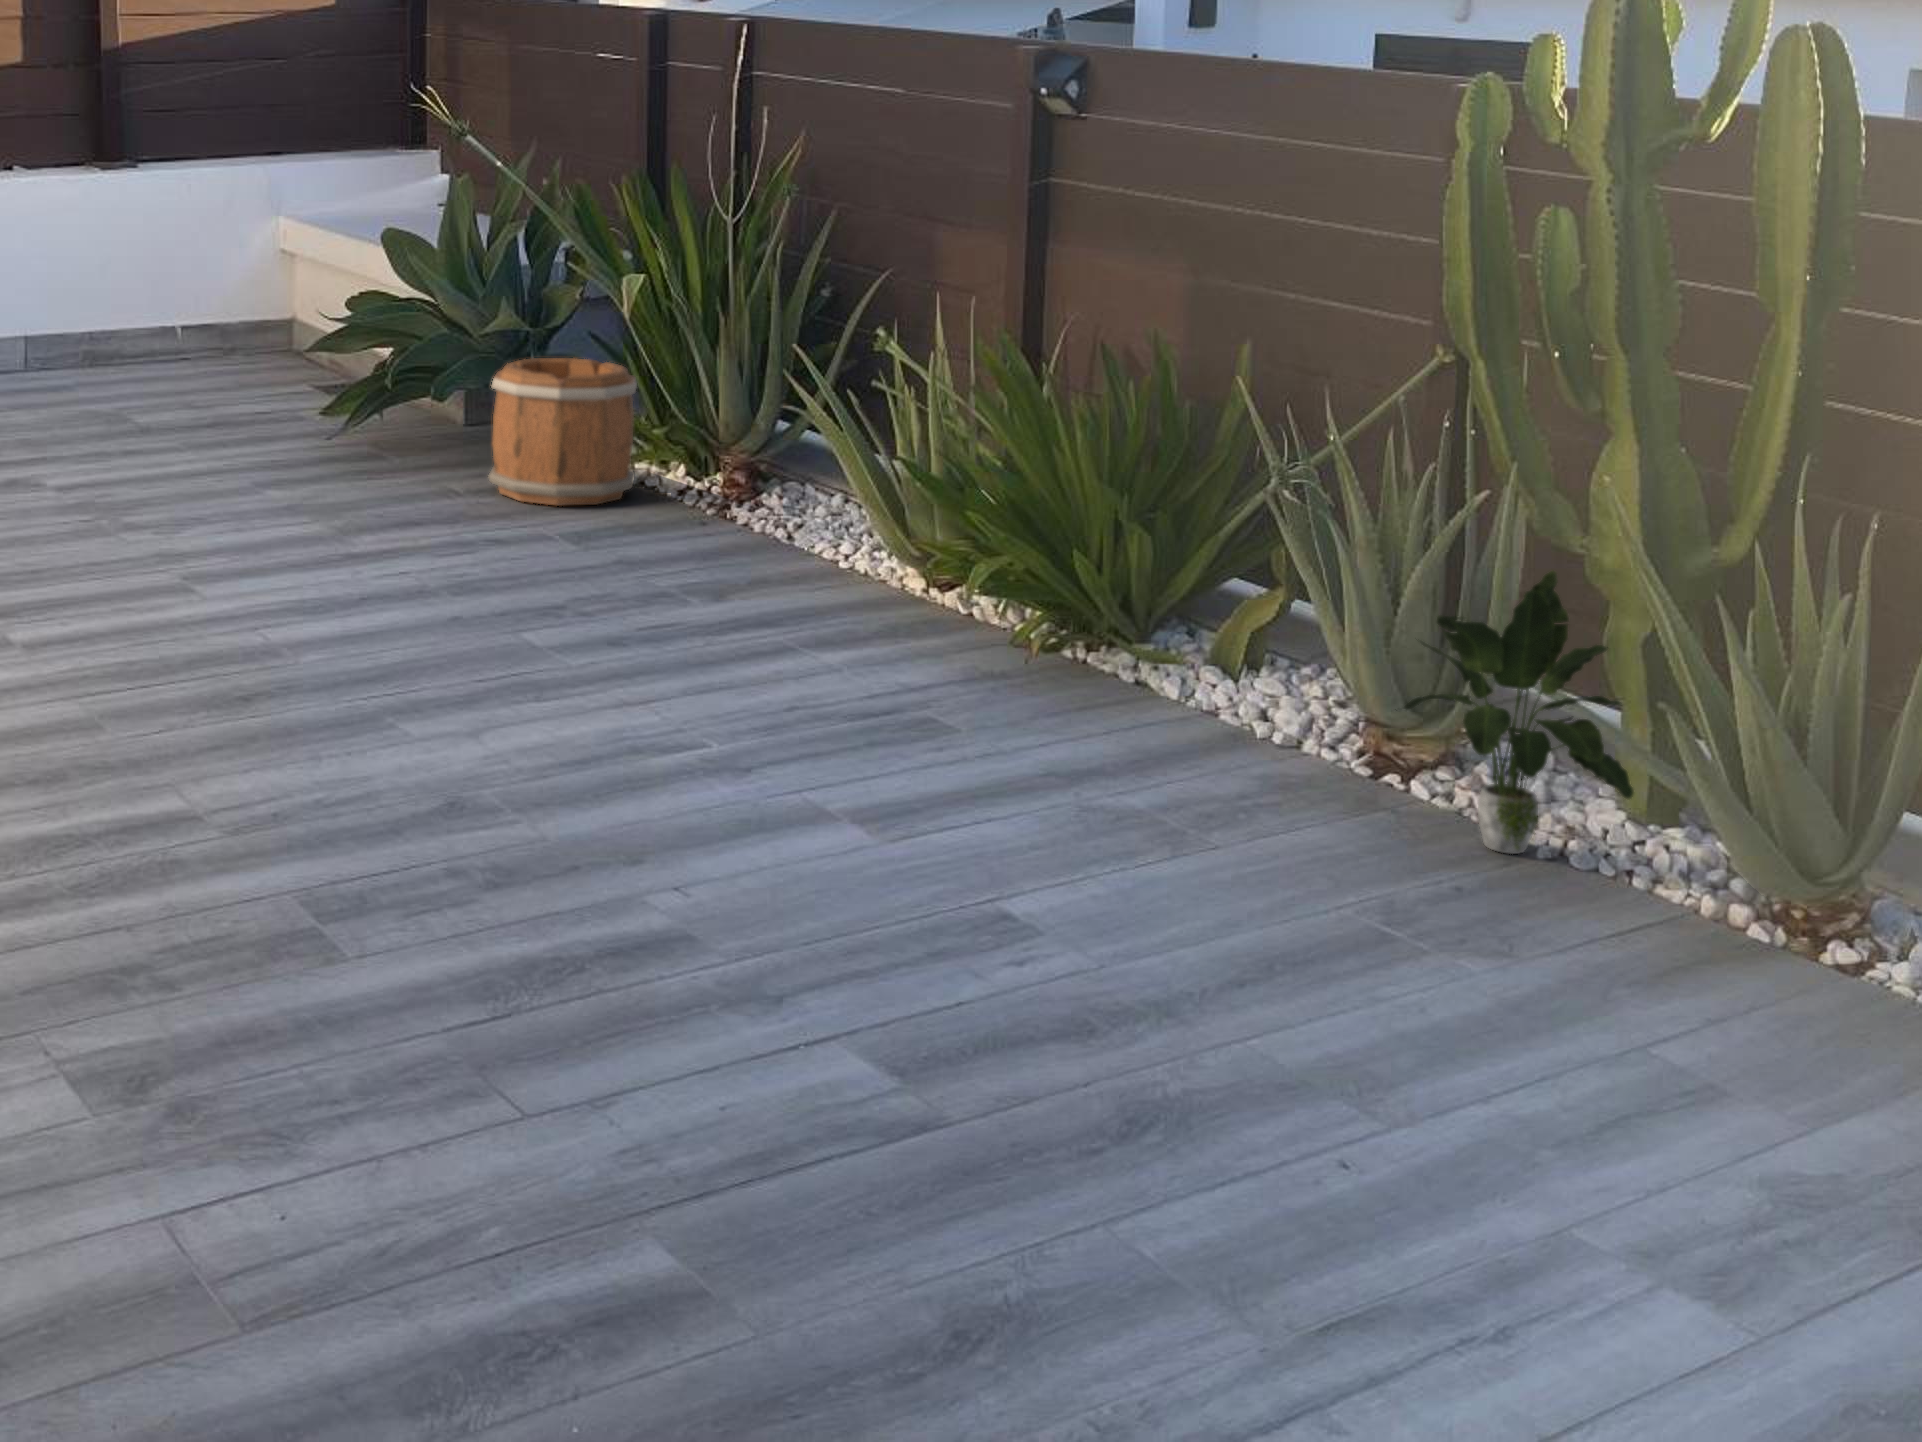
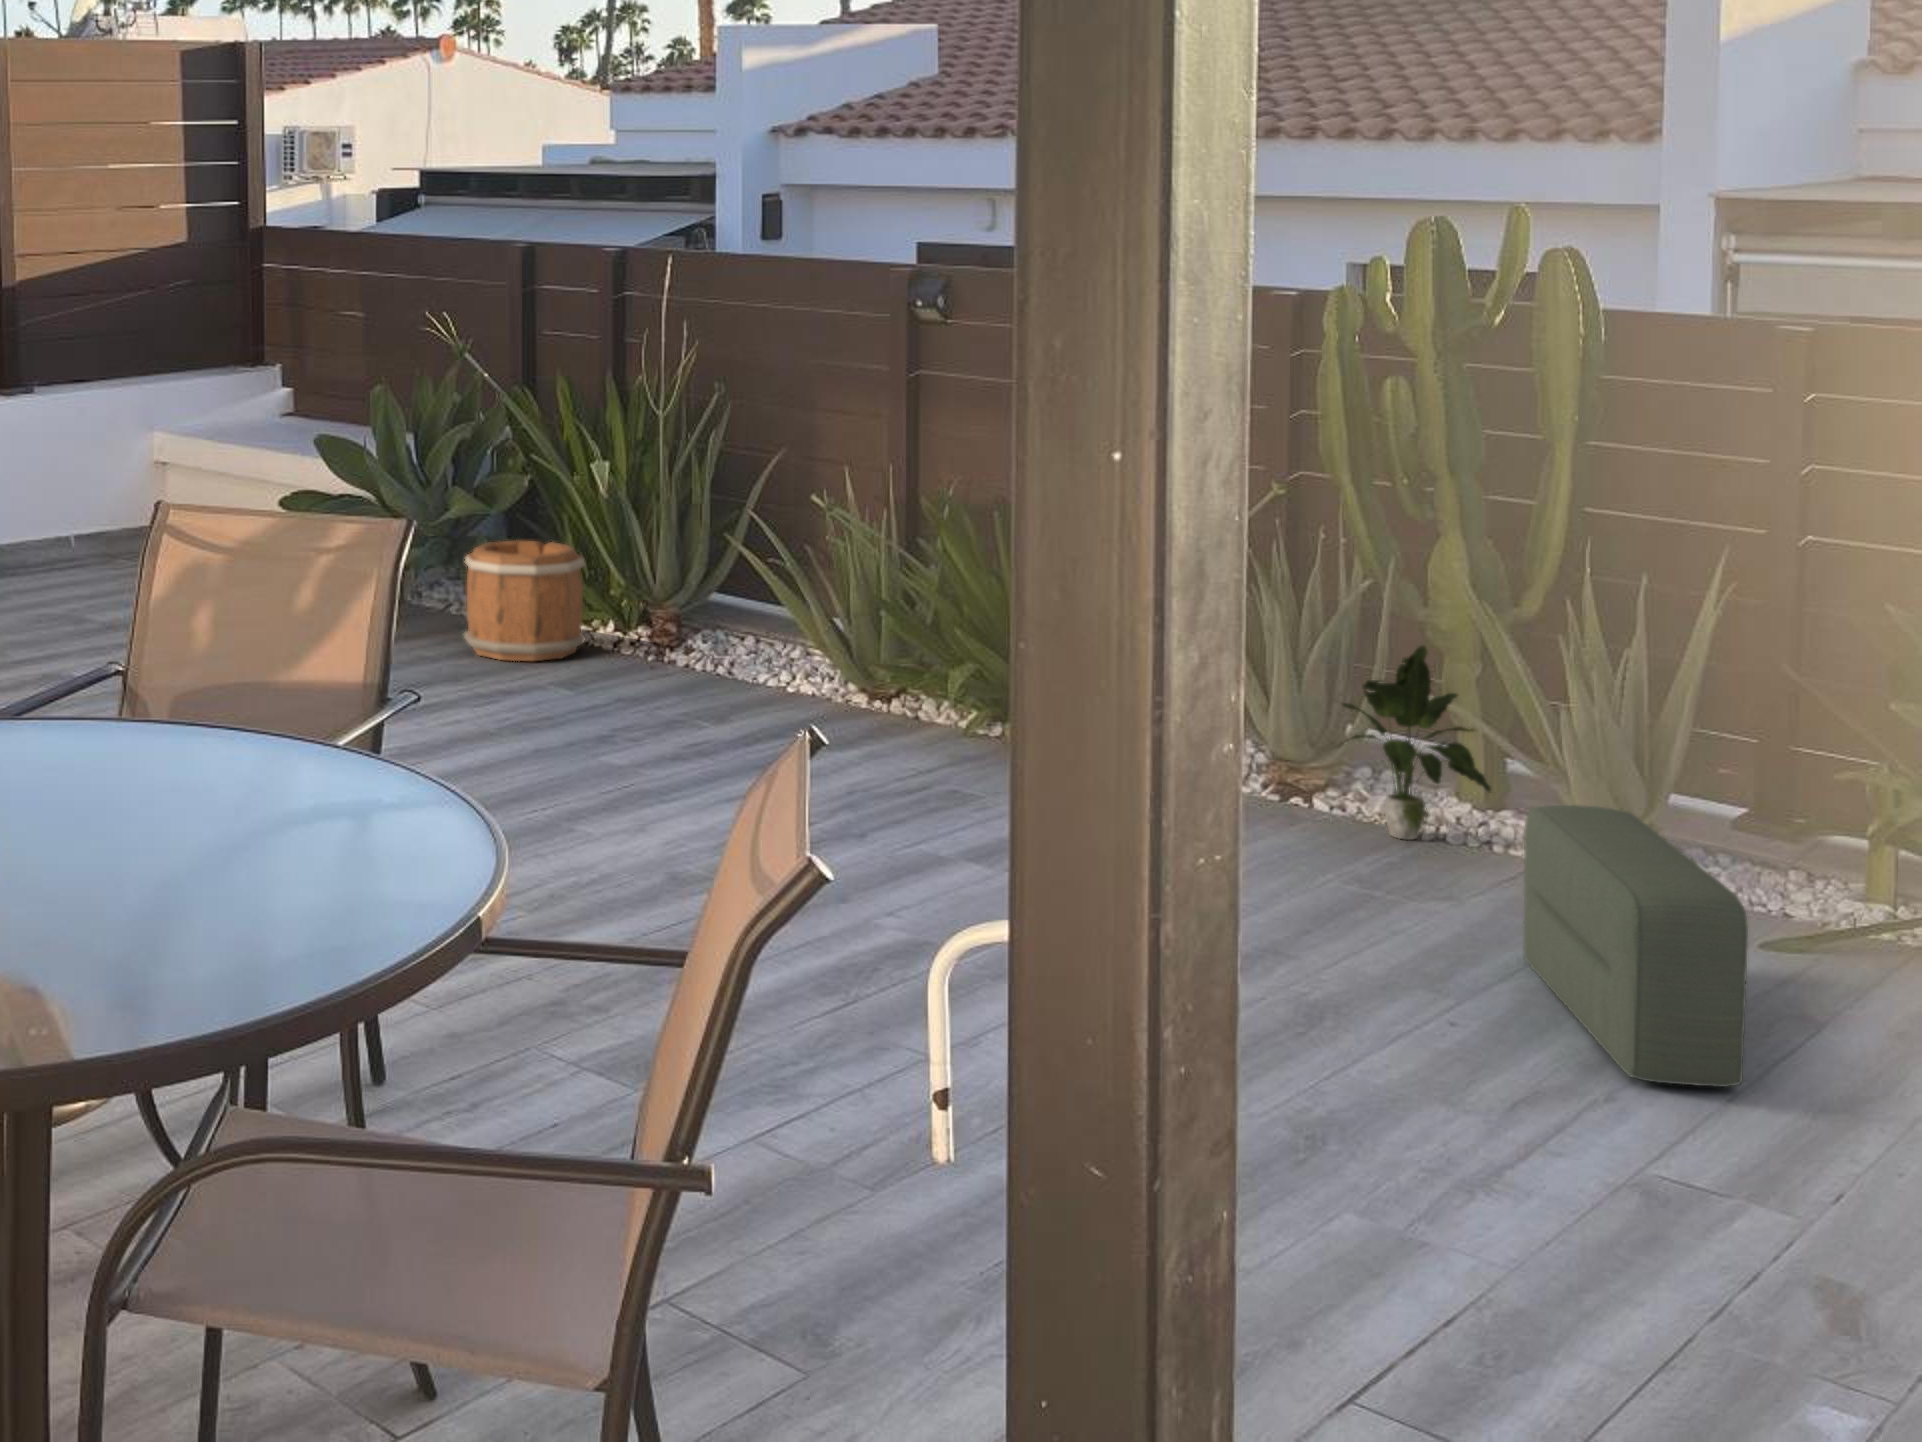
pouf: none [1512,833,1745,1341] -> present [1523,805,1748,1087]

